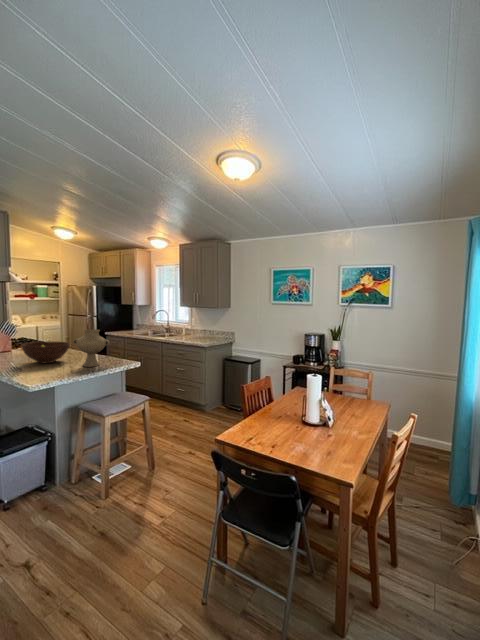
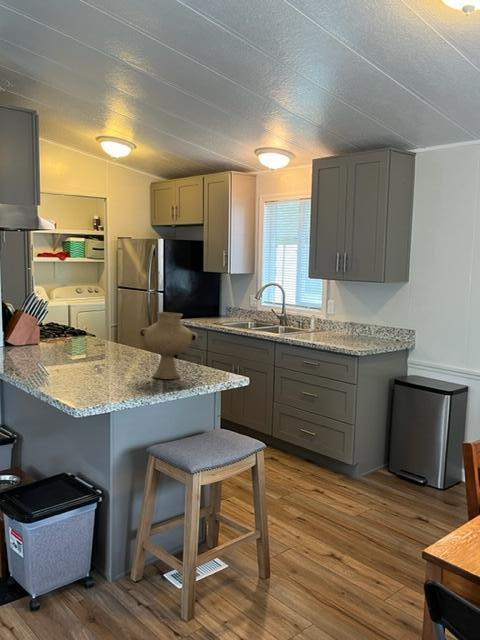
fruit bowl: present [22,341,69,363] -> none [58,330,130,368]

